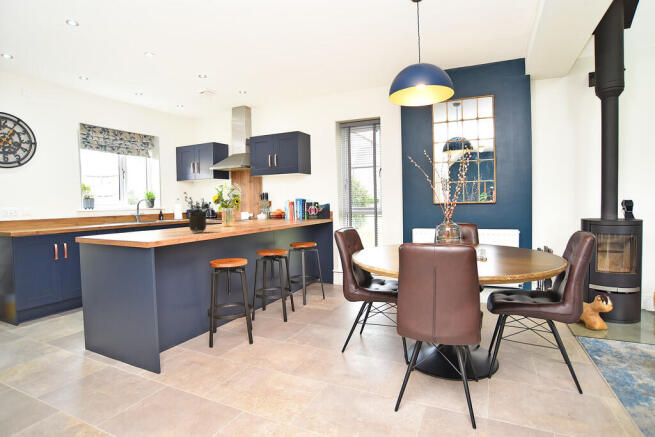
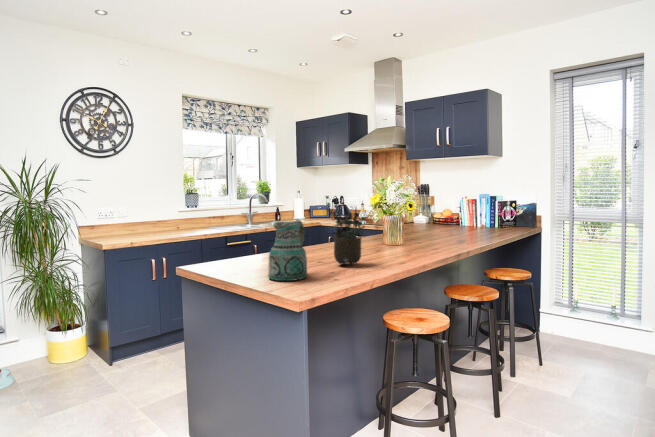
ceramic pitcher: none [144,204,170,238] -> present [268,219,307,281]

